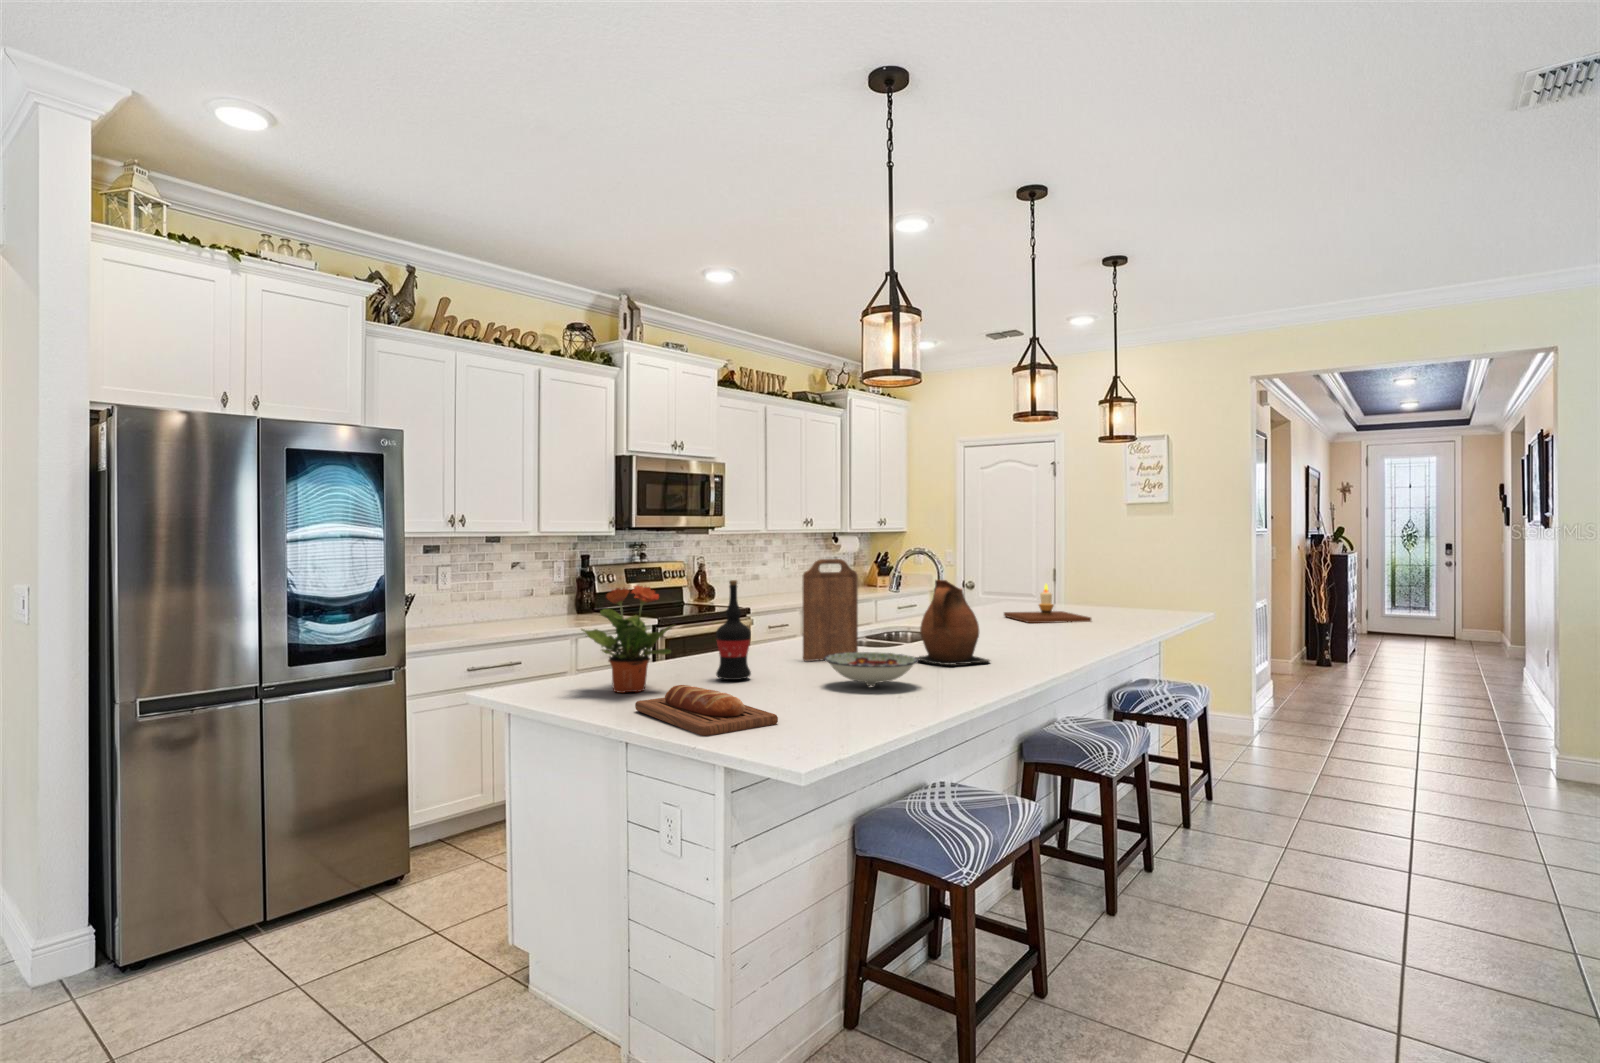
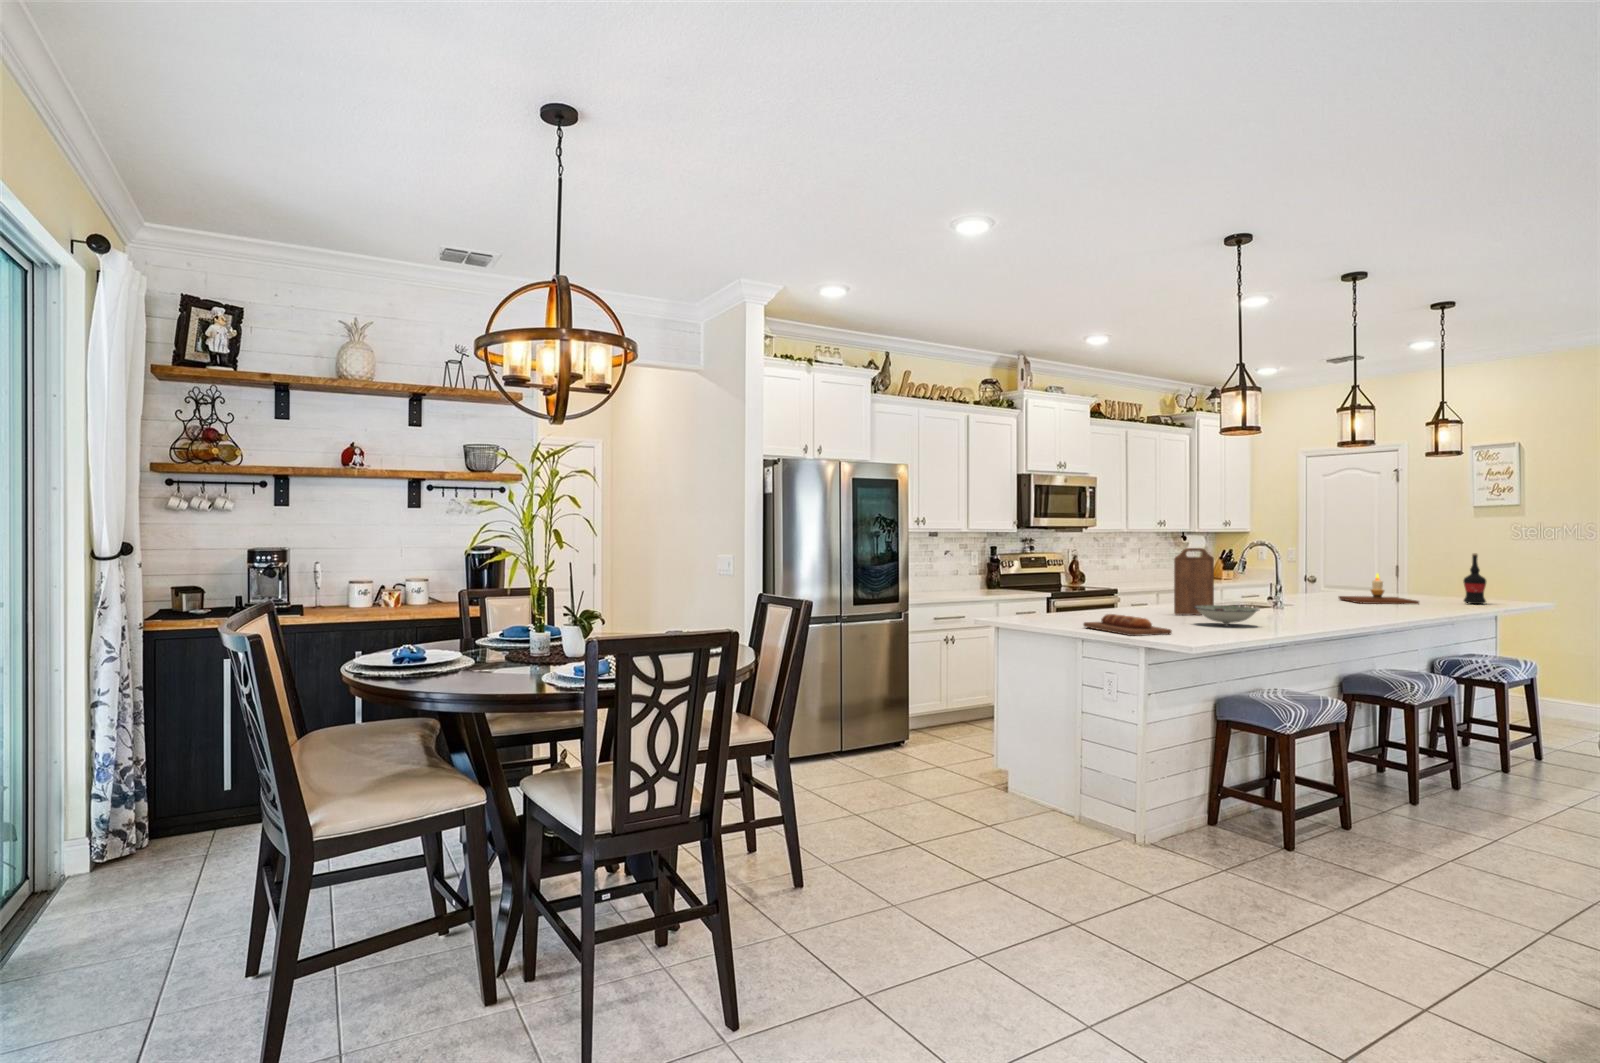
wine bottle: present [716,580,751,680] -> present [1463,553,1486,604]
ceramic pitcher: present [917,580,990,665] -> none [1255,562,1315,620]
potted plant: present [582,586,673,693] -> none [1042,560,1100,622]

